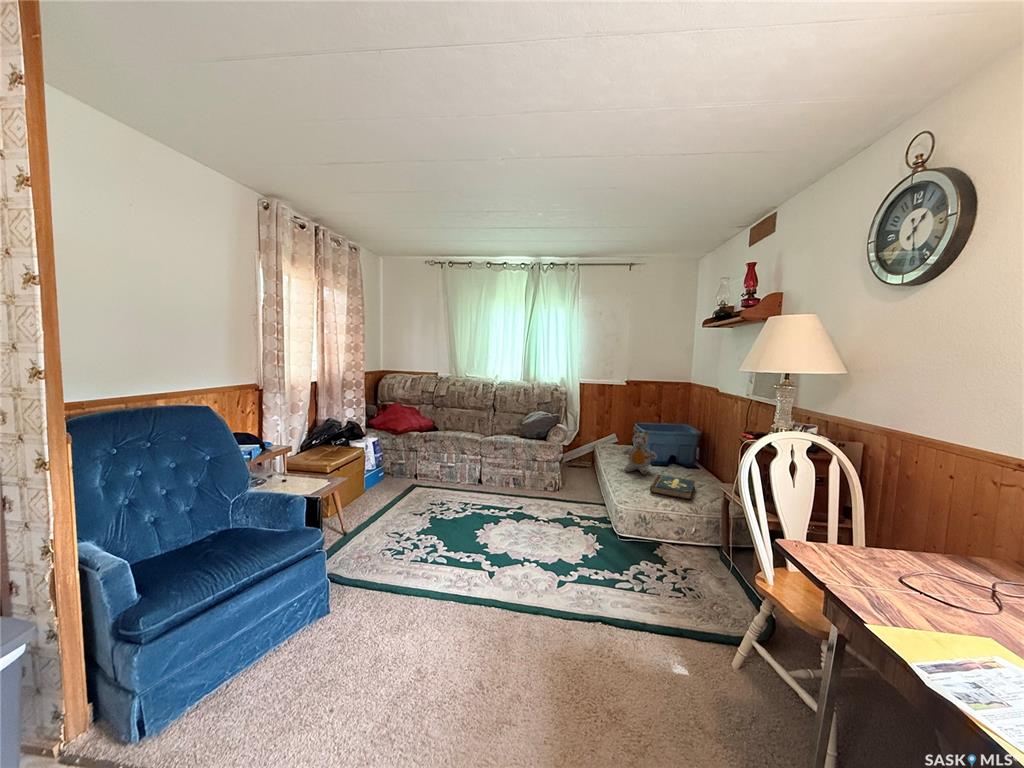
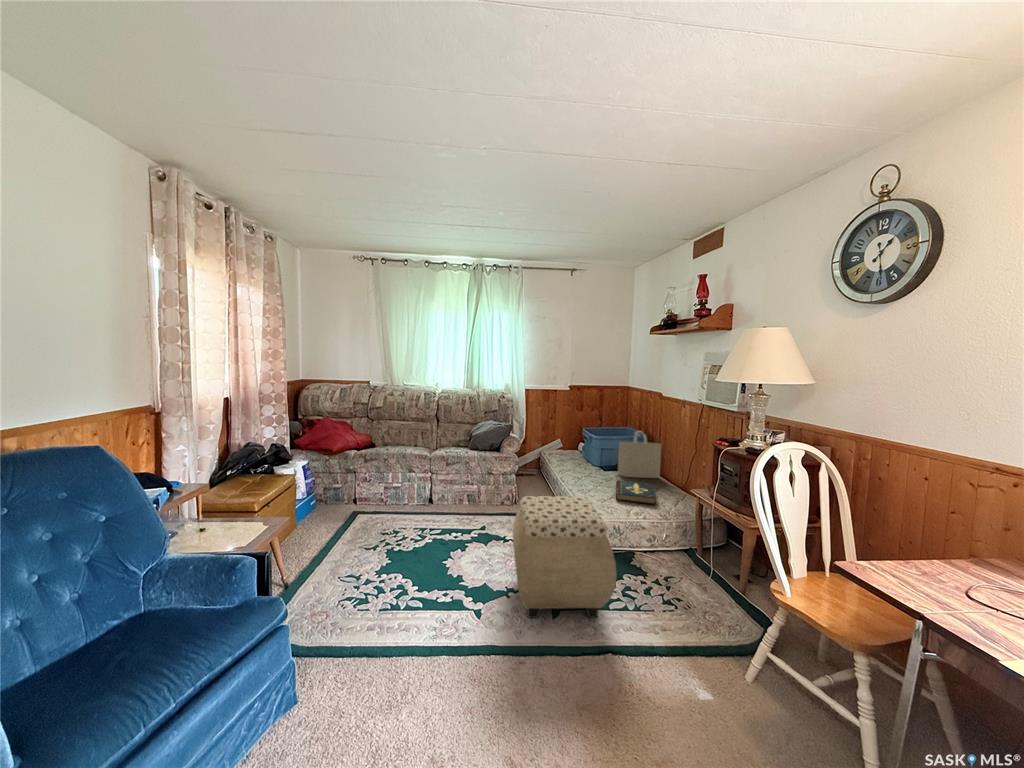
tote bag: none [664,427,712,477] -> present [618,431,661,478]
stuffed bear: present [623,429,657,474] -> none [579,436,612,480]
ottoman: none [522,476,615,592] -> present [513,496,617,618]

